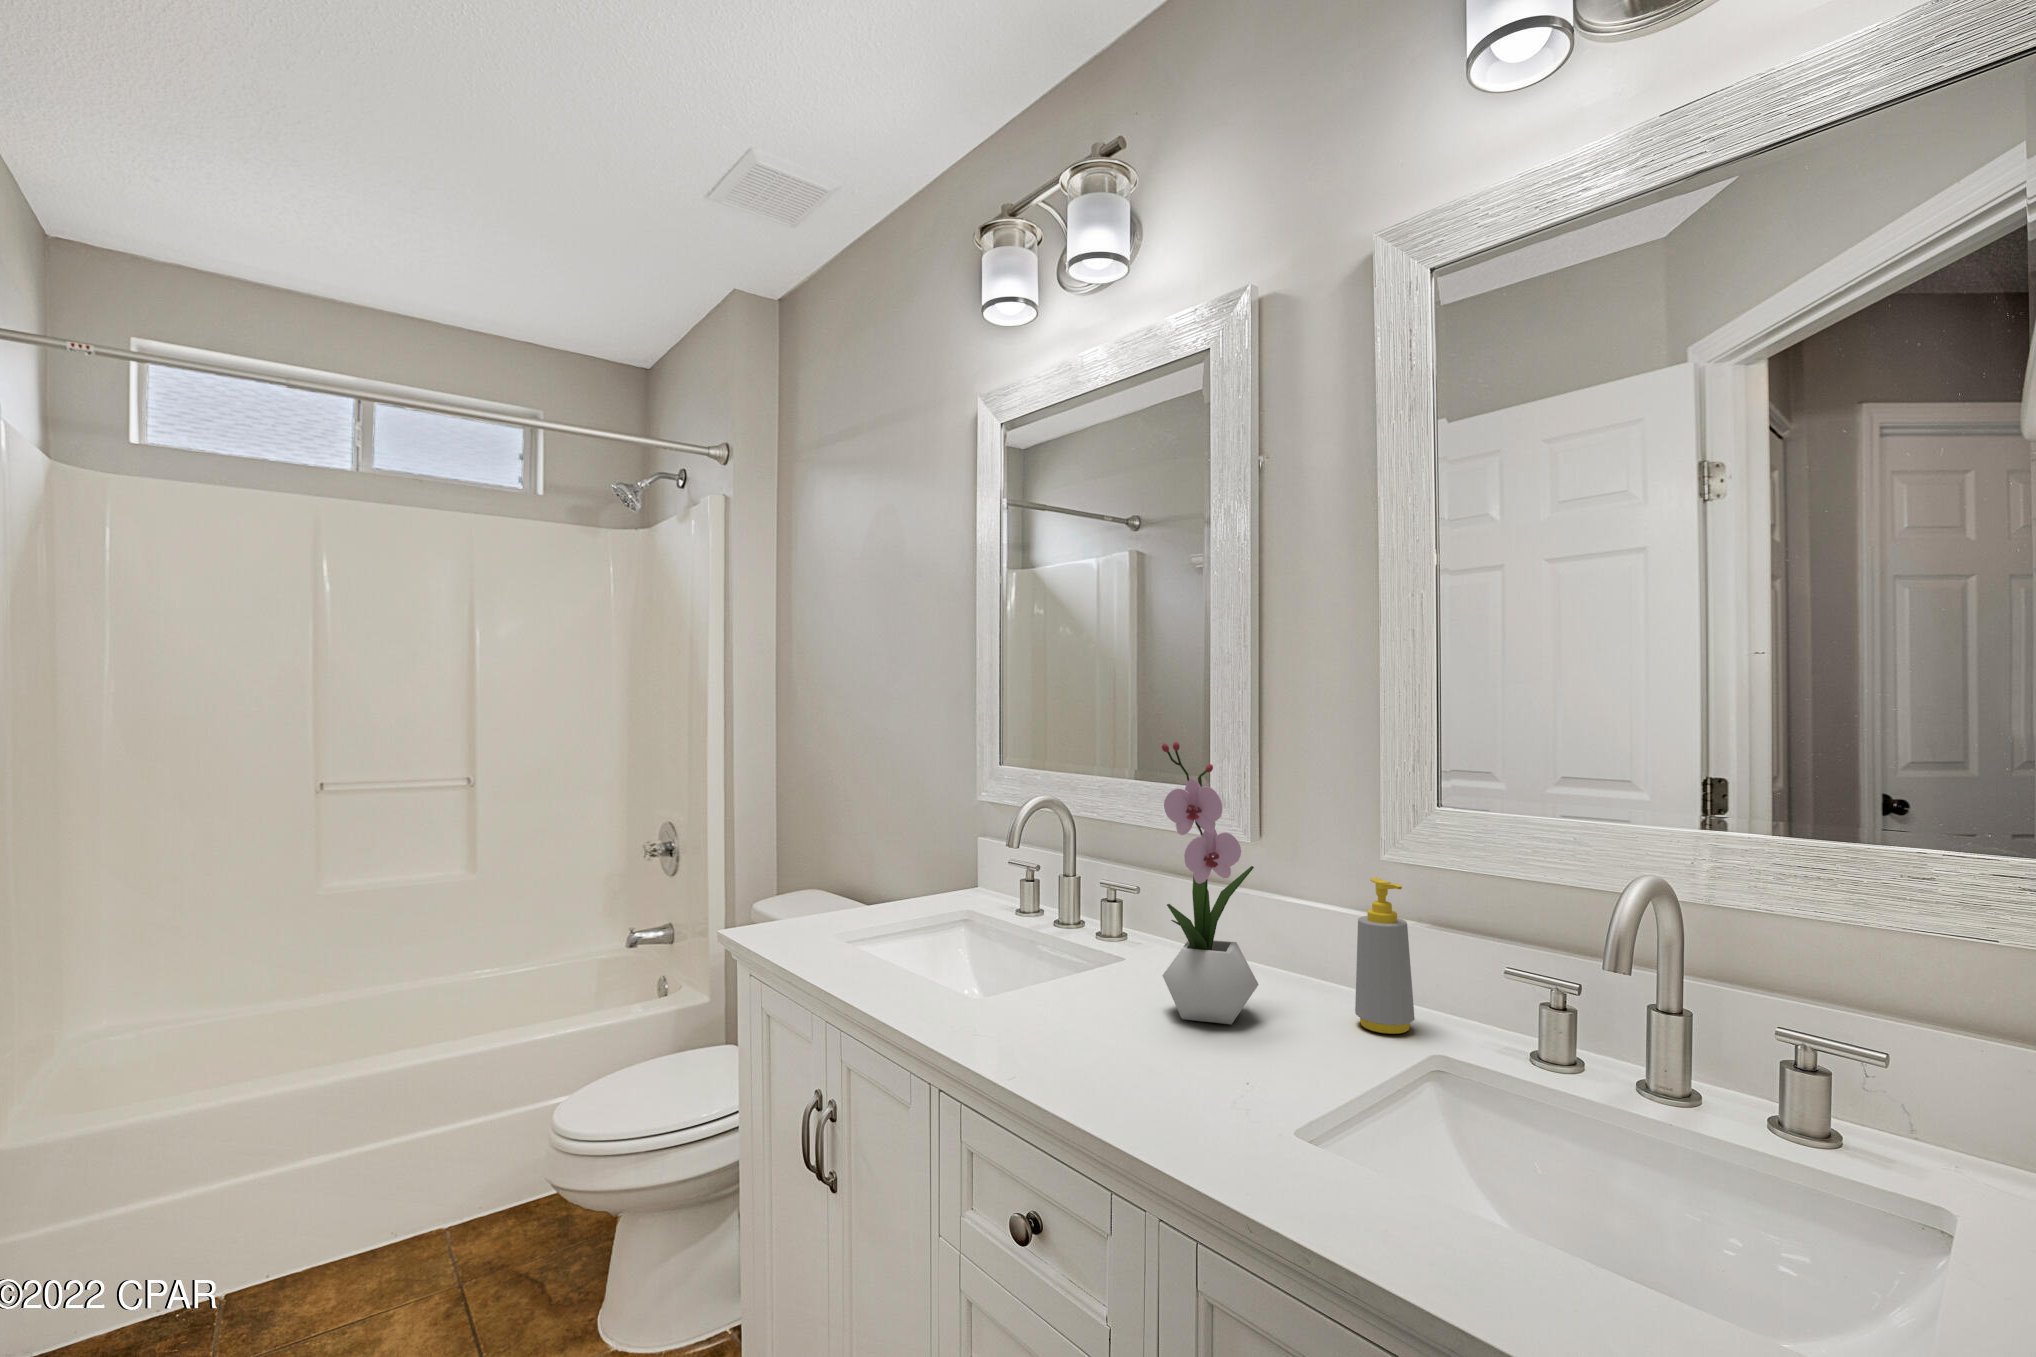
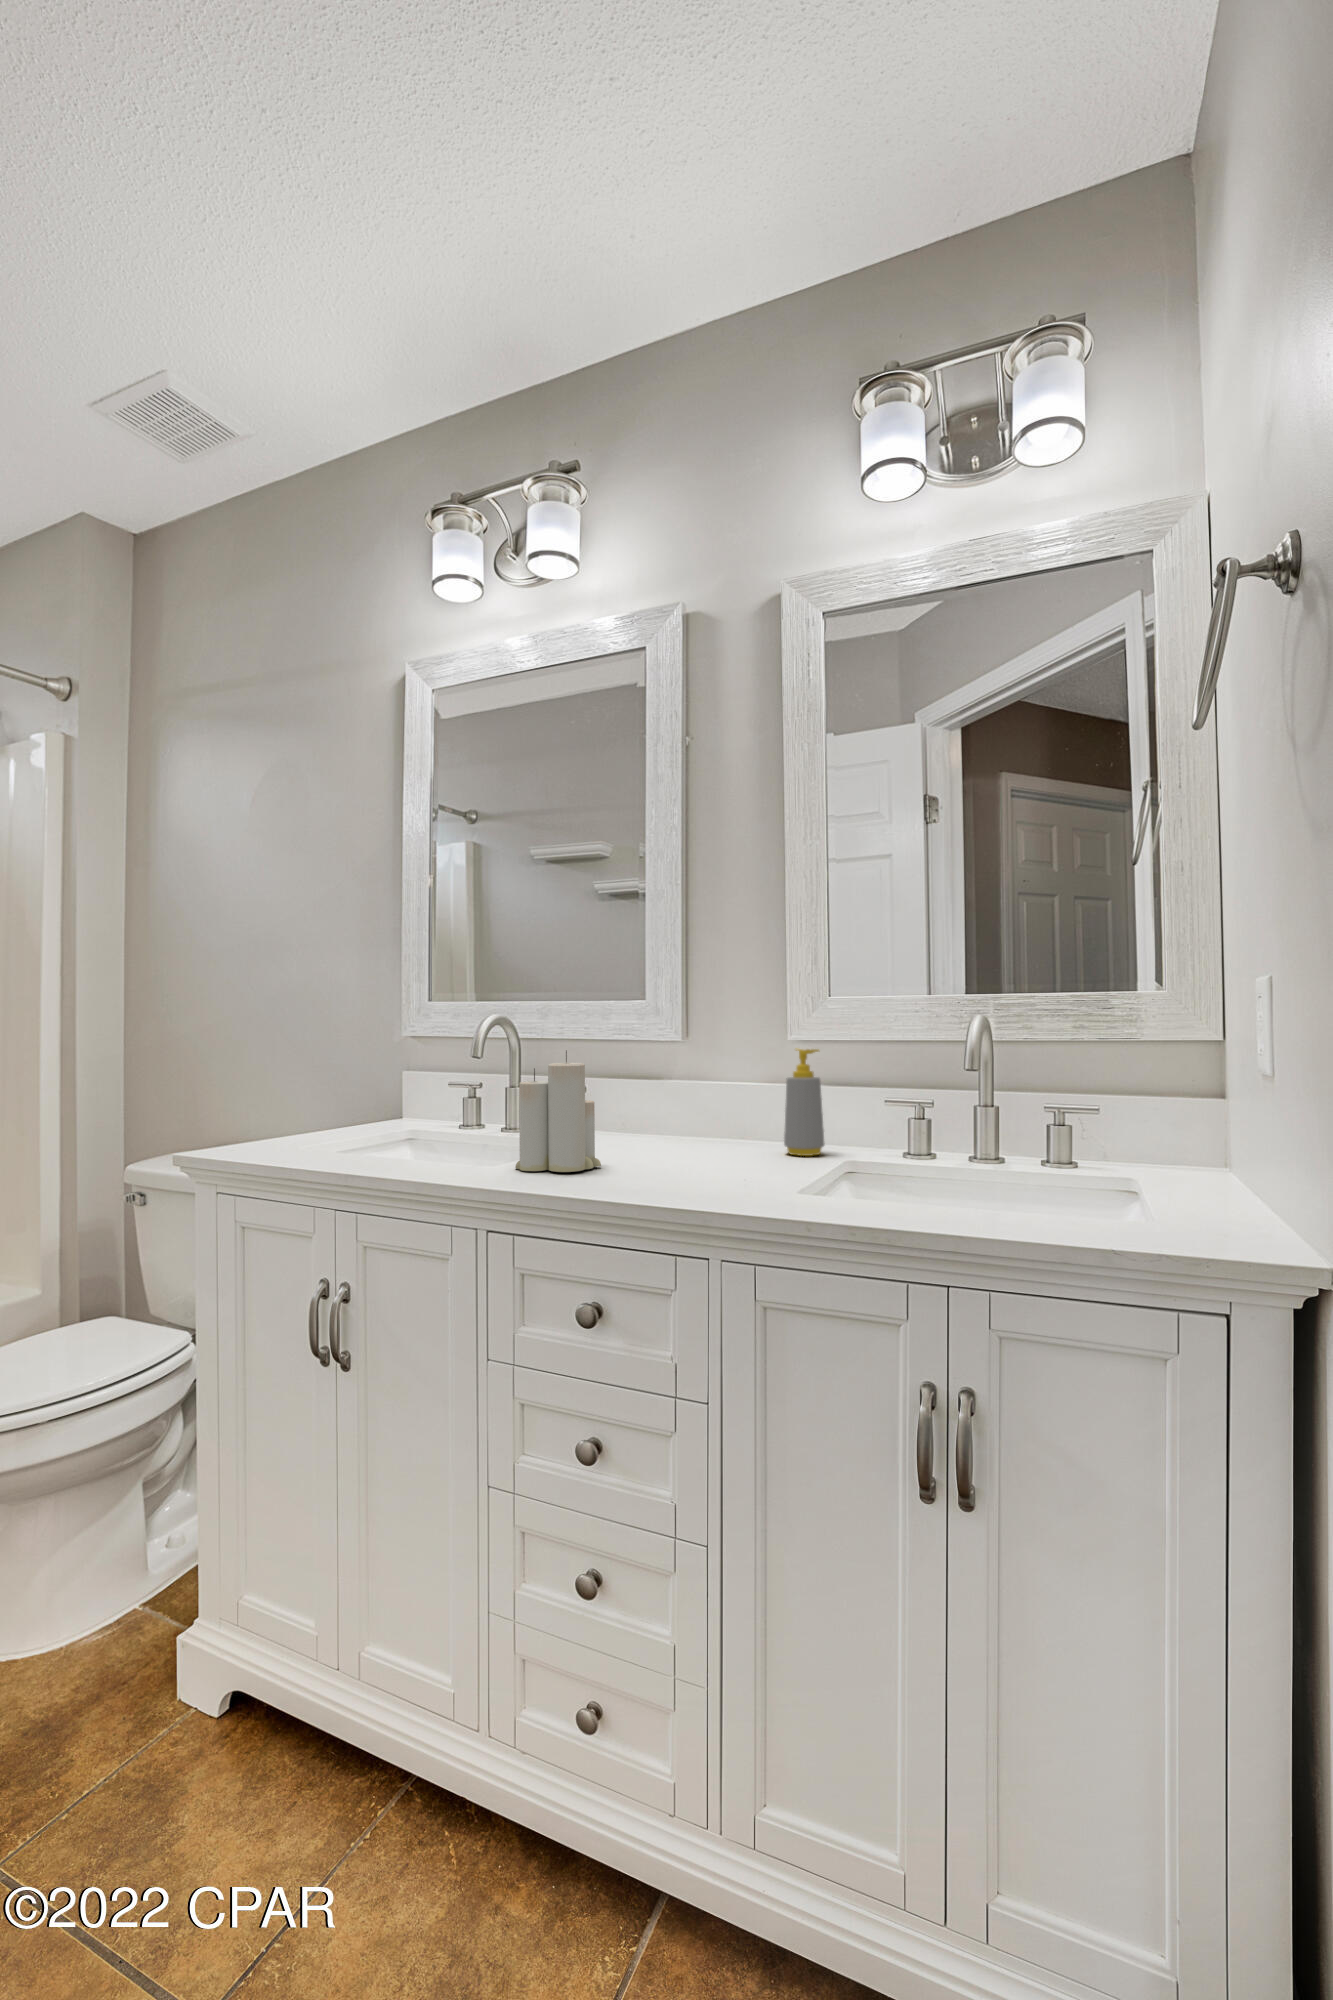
flower arrangement: present [1162,742,1259,1024] -> none [648,944,722,1160]
candle: none [985,880,1085,1034] -> present [515,1050,601,1172]

